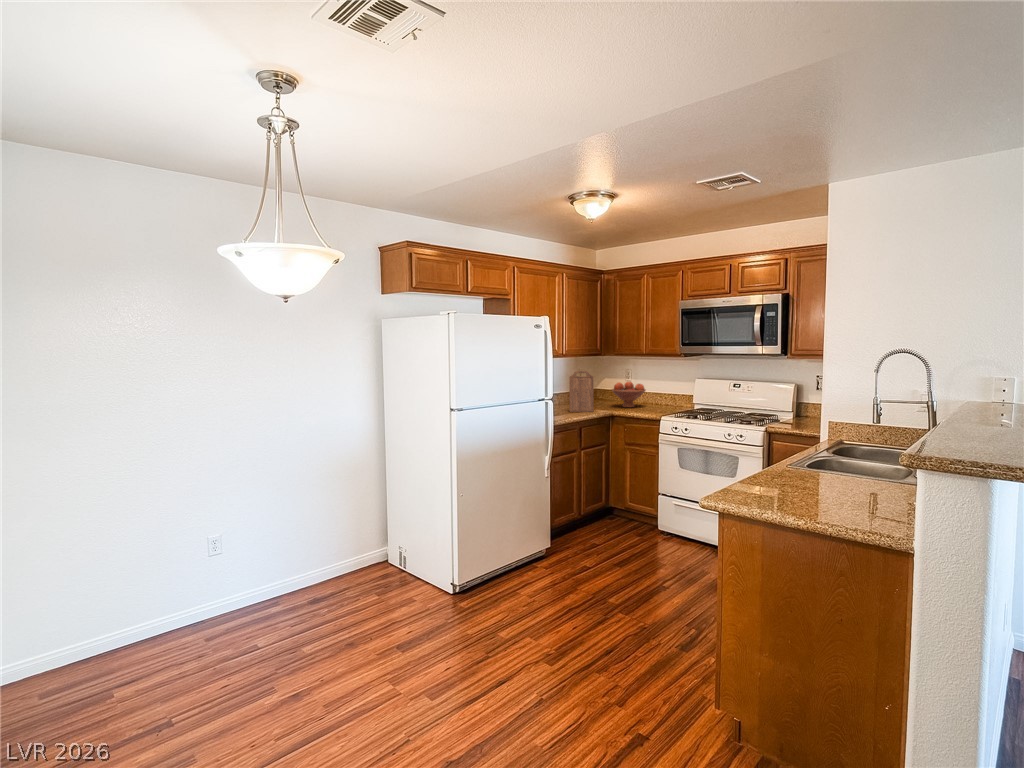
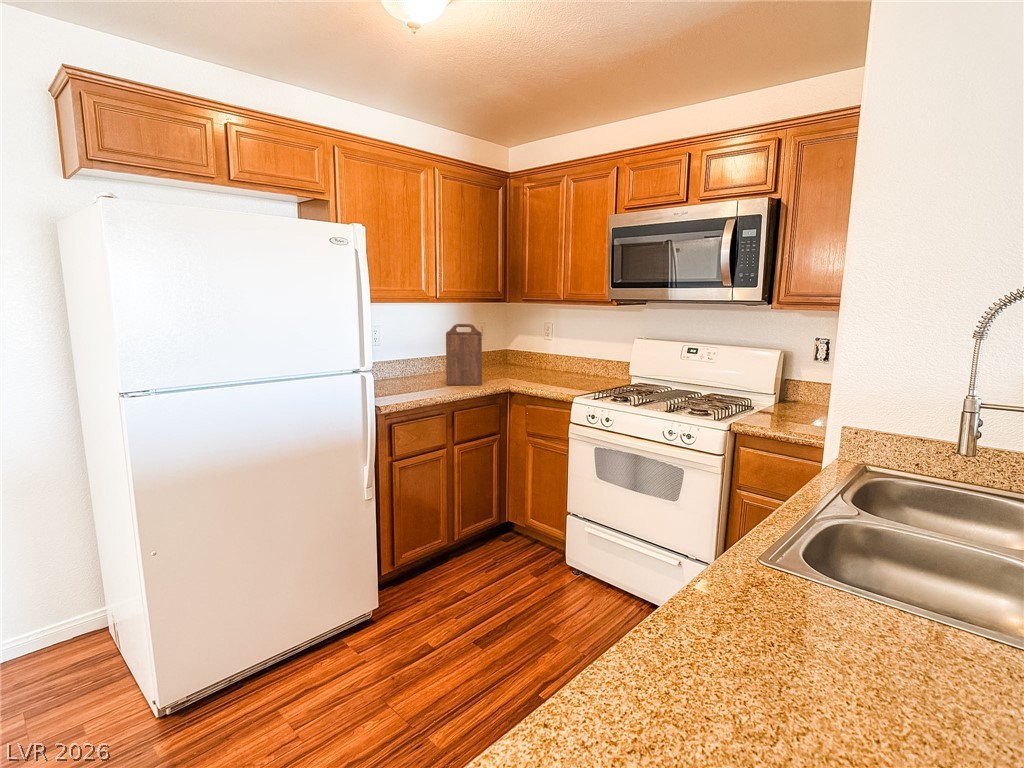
fruit bowl: present [612,382,646,408] -> none [515,341,564,379]

